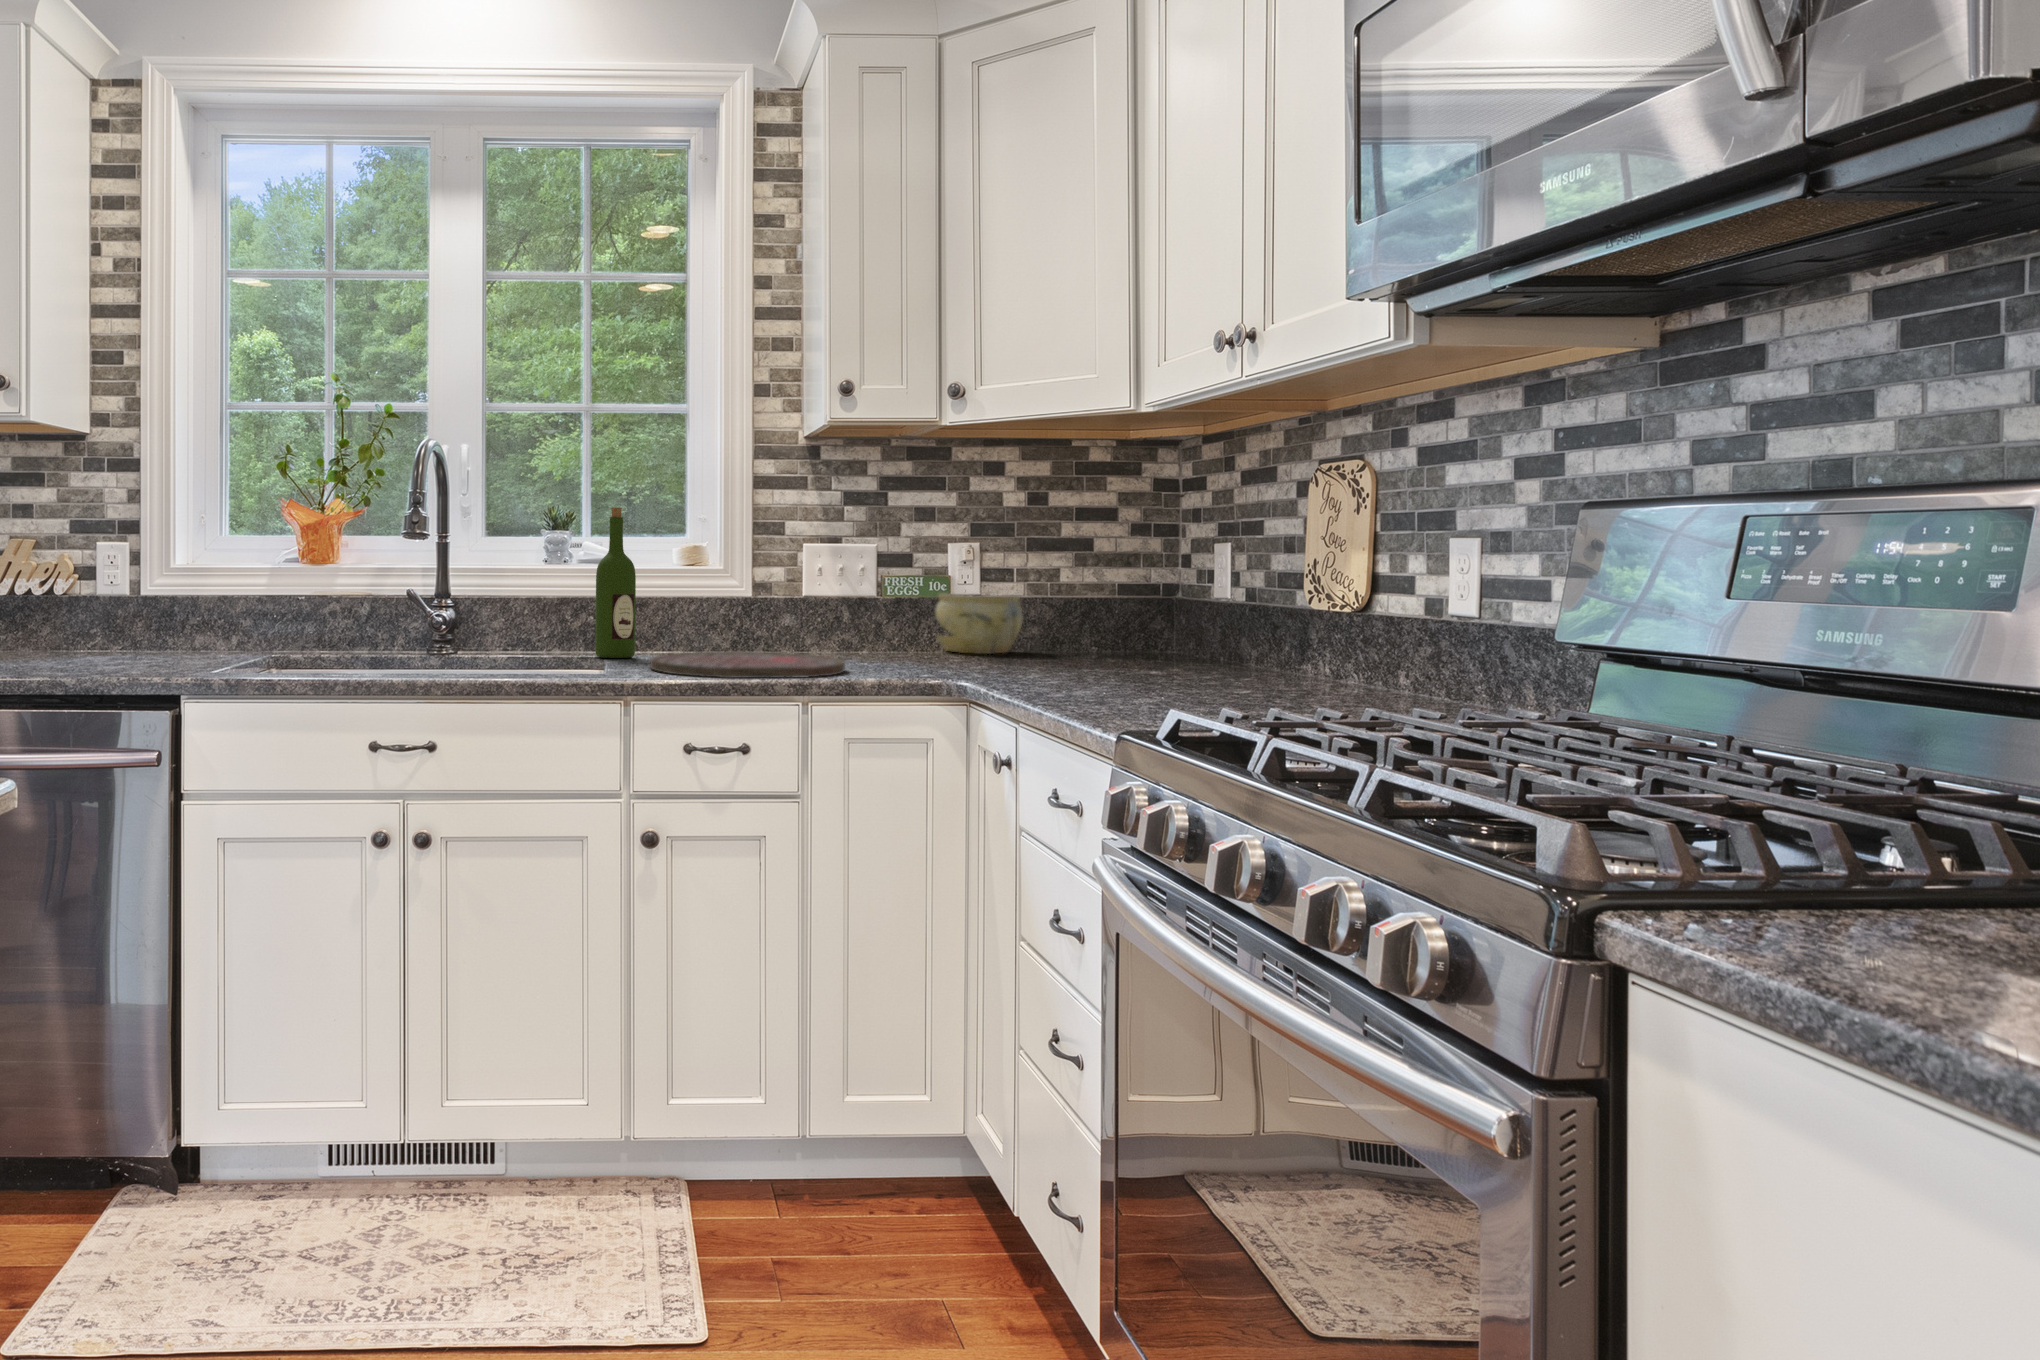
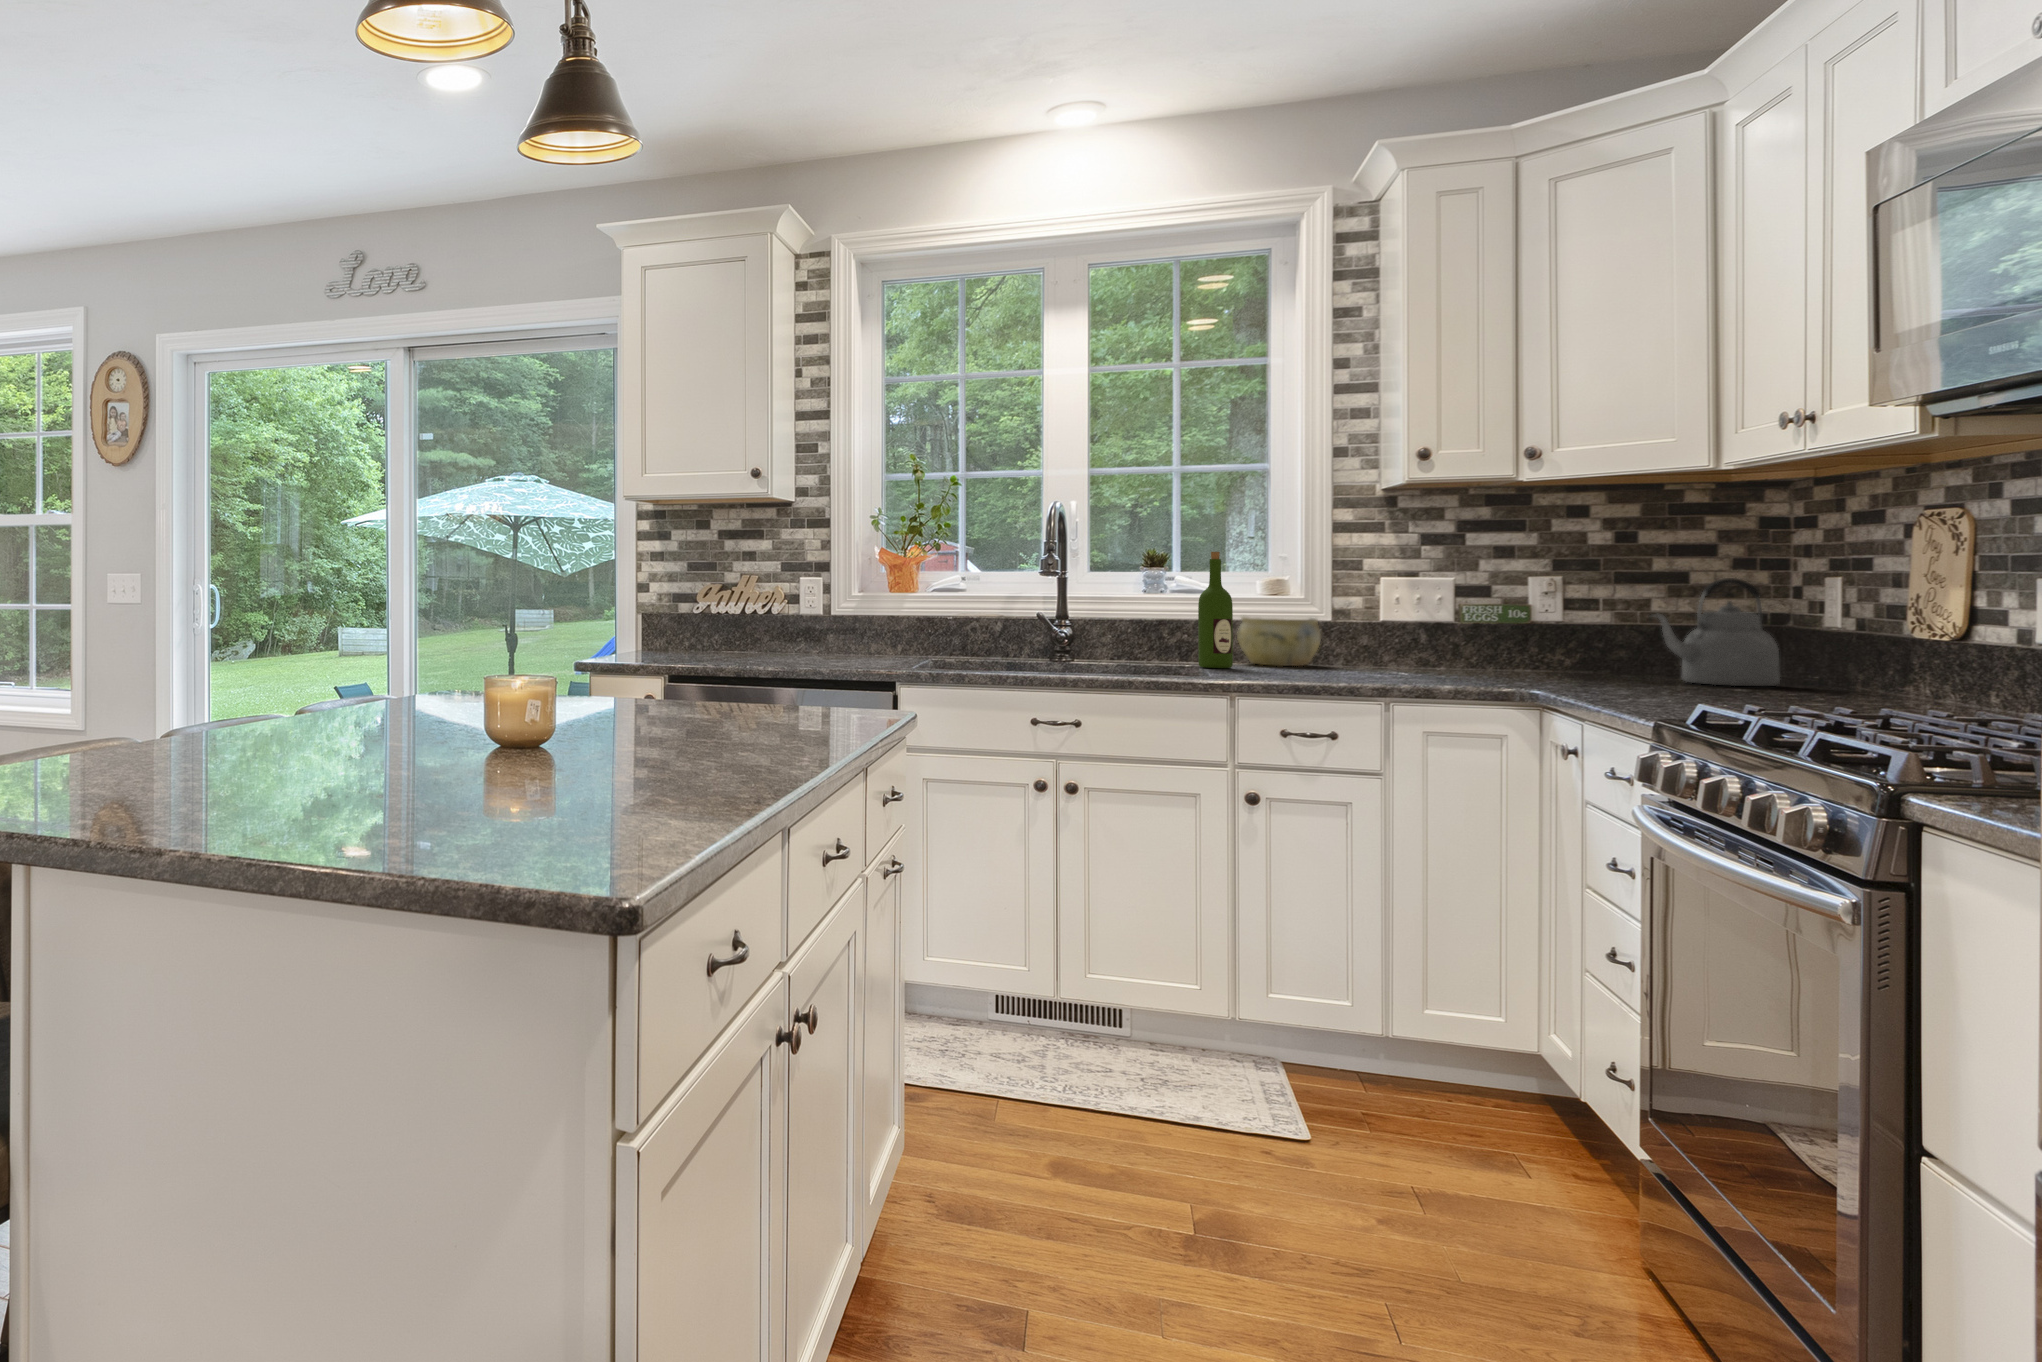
kettle: none [1068,542,1185,665] -> present [1652,578,1780,686]
ceramic bowl: present [935,594,1023,654] -> present [1237,617,1321,666]
cutting board: present [650,652,845,678] -> none [1251,665,1424,684]

